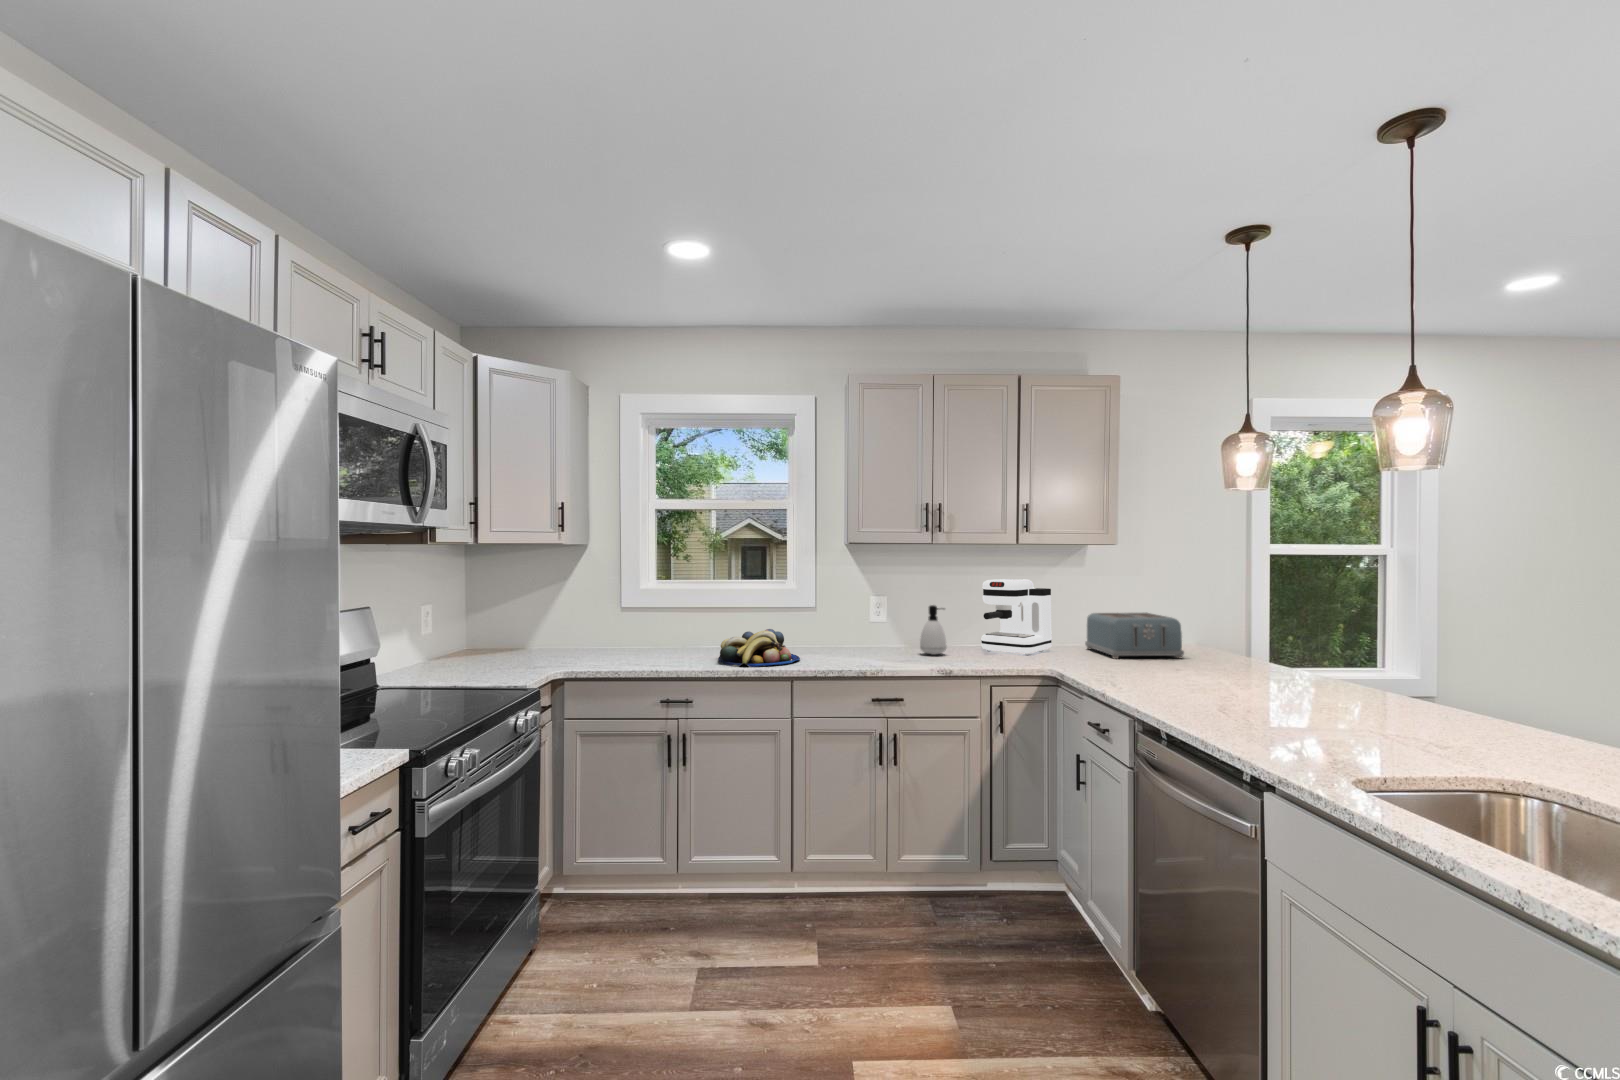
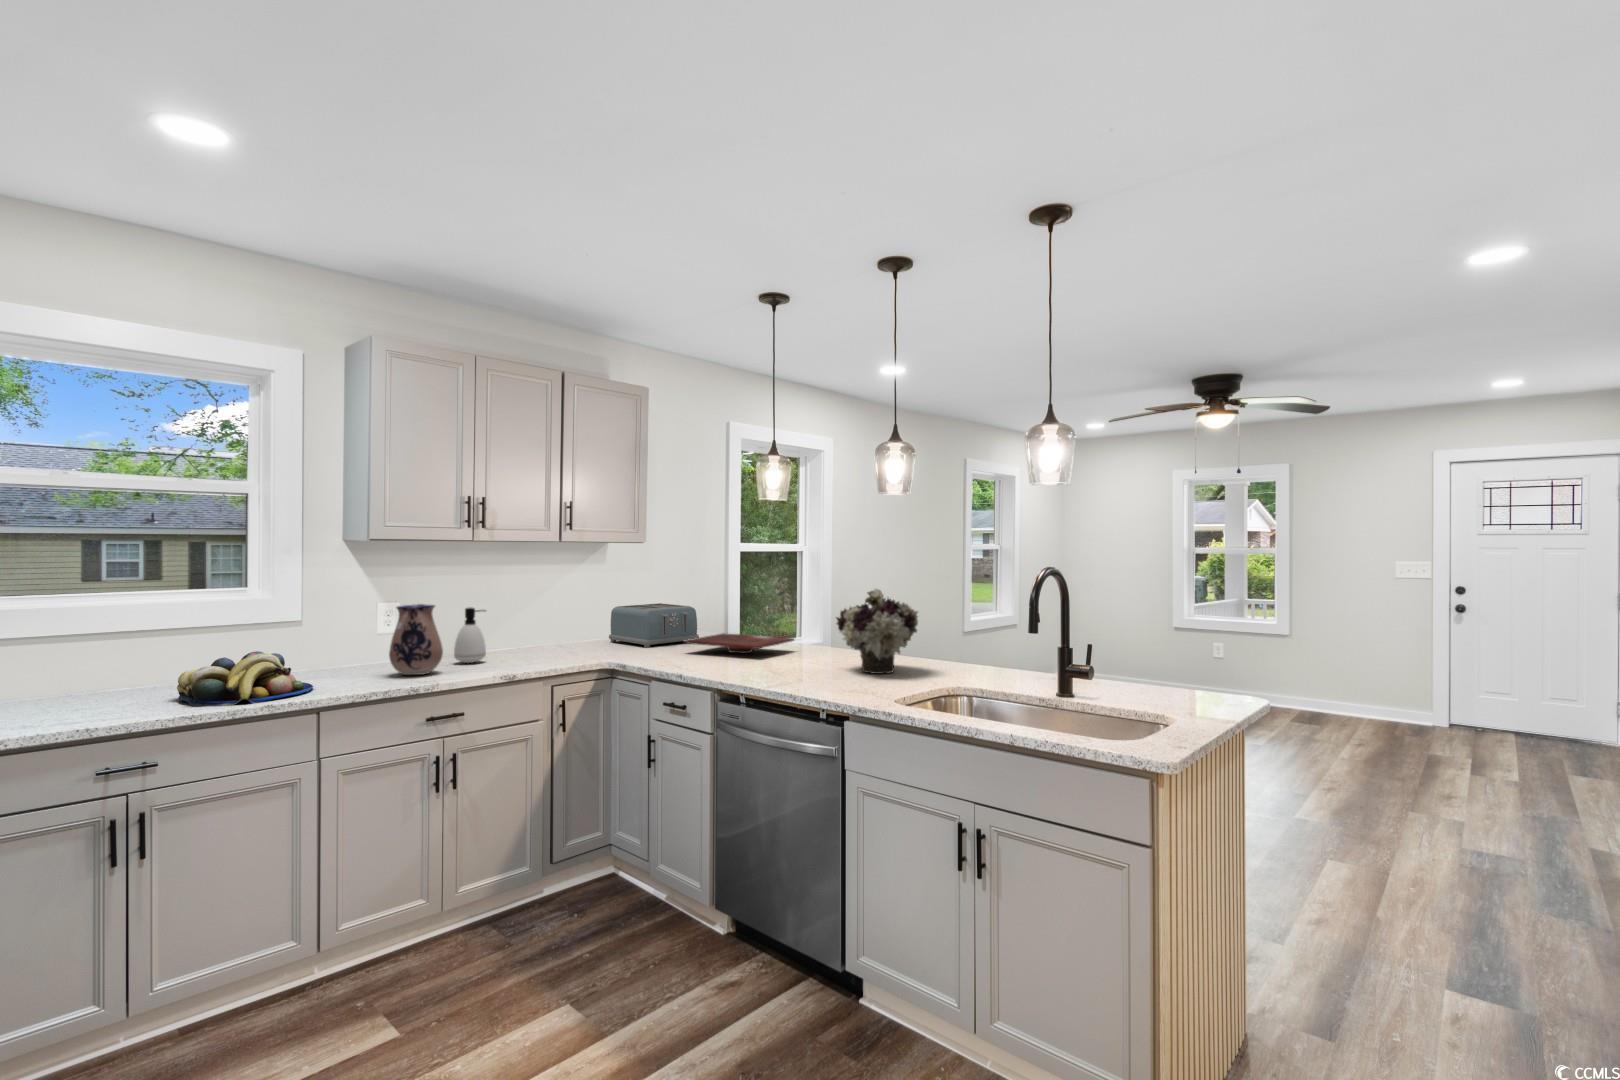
coffee maker: present [981,579,1052,655] -> none [514,576,583,653]
ceramic pitcher: none [859,600,900,660] -> present [389,604,443,675]
flower arrangement: none [1321,608,1470,736] -> present [836,589,918,674]
cutting board: none [1143,652,1296,679] -> present [684,633,794,653]

